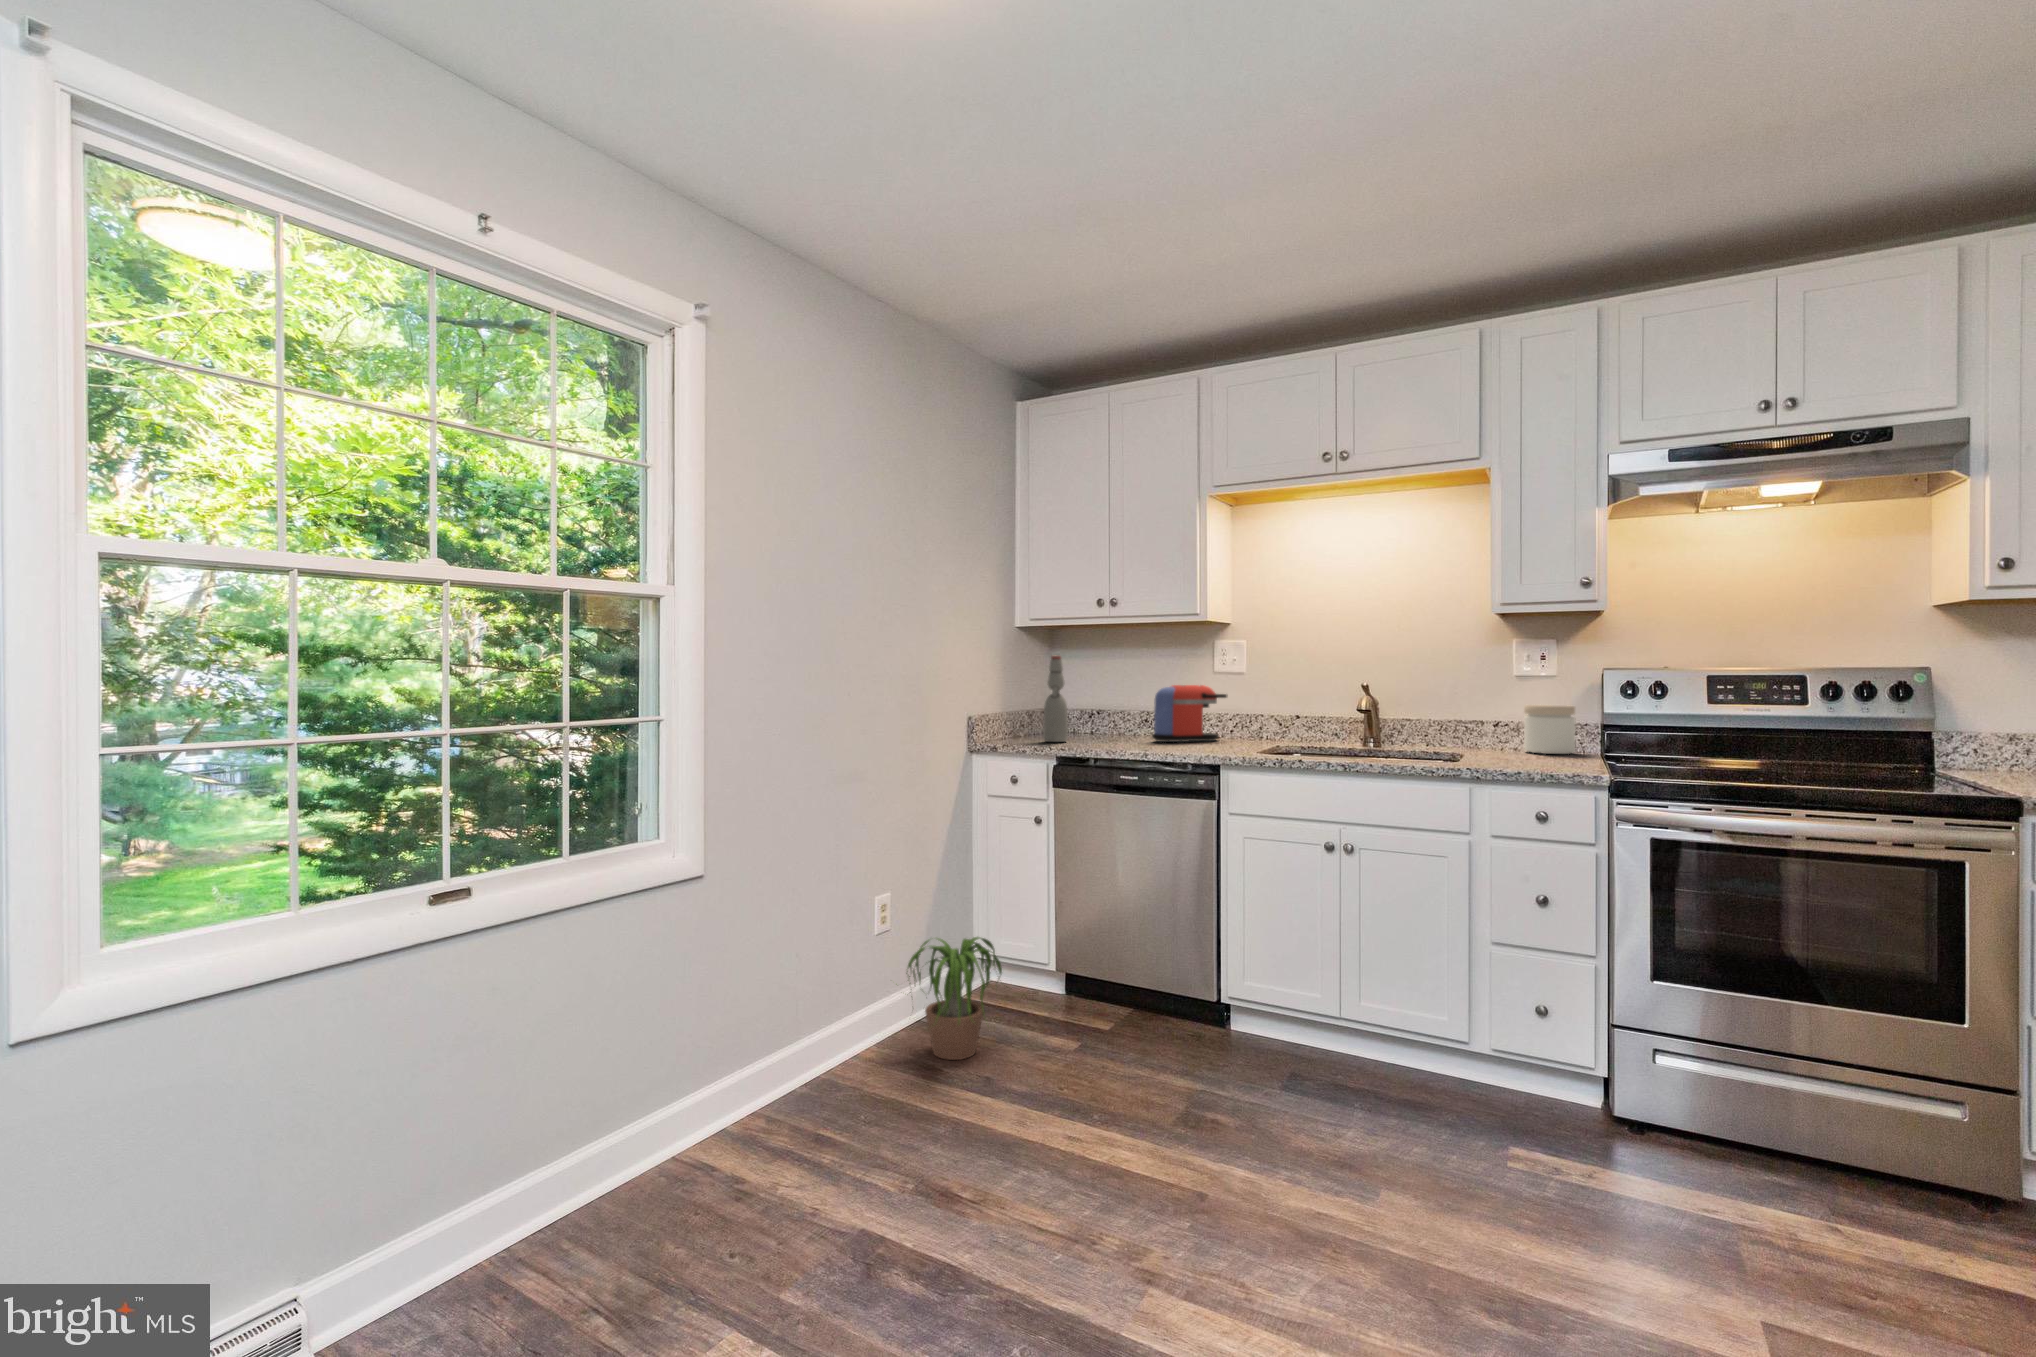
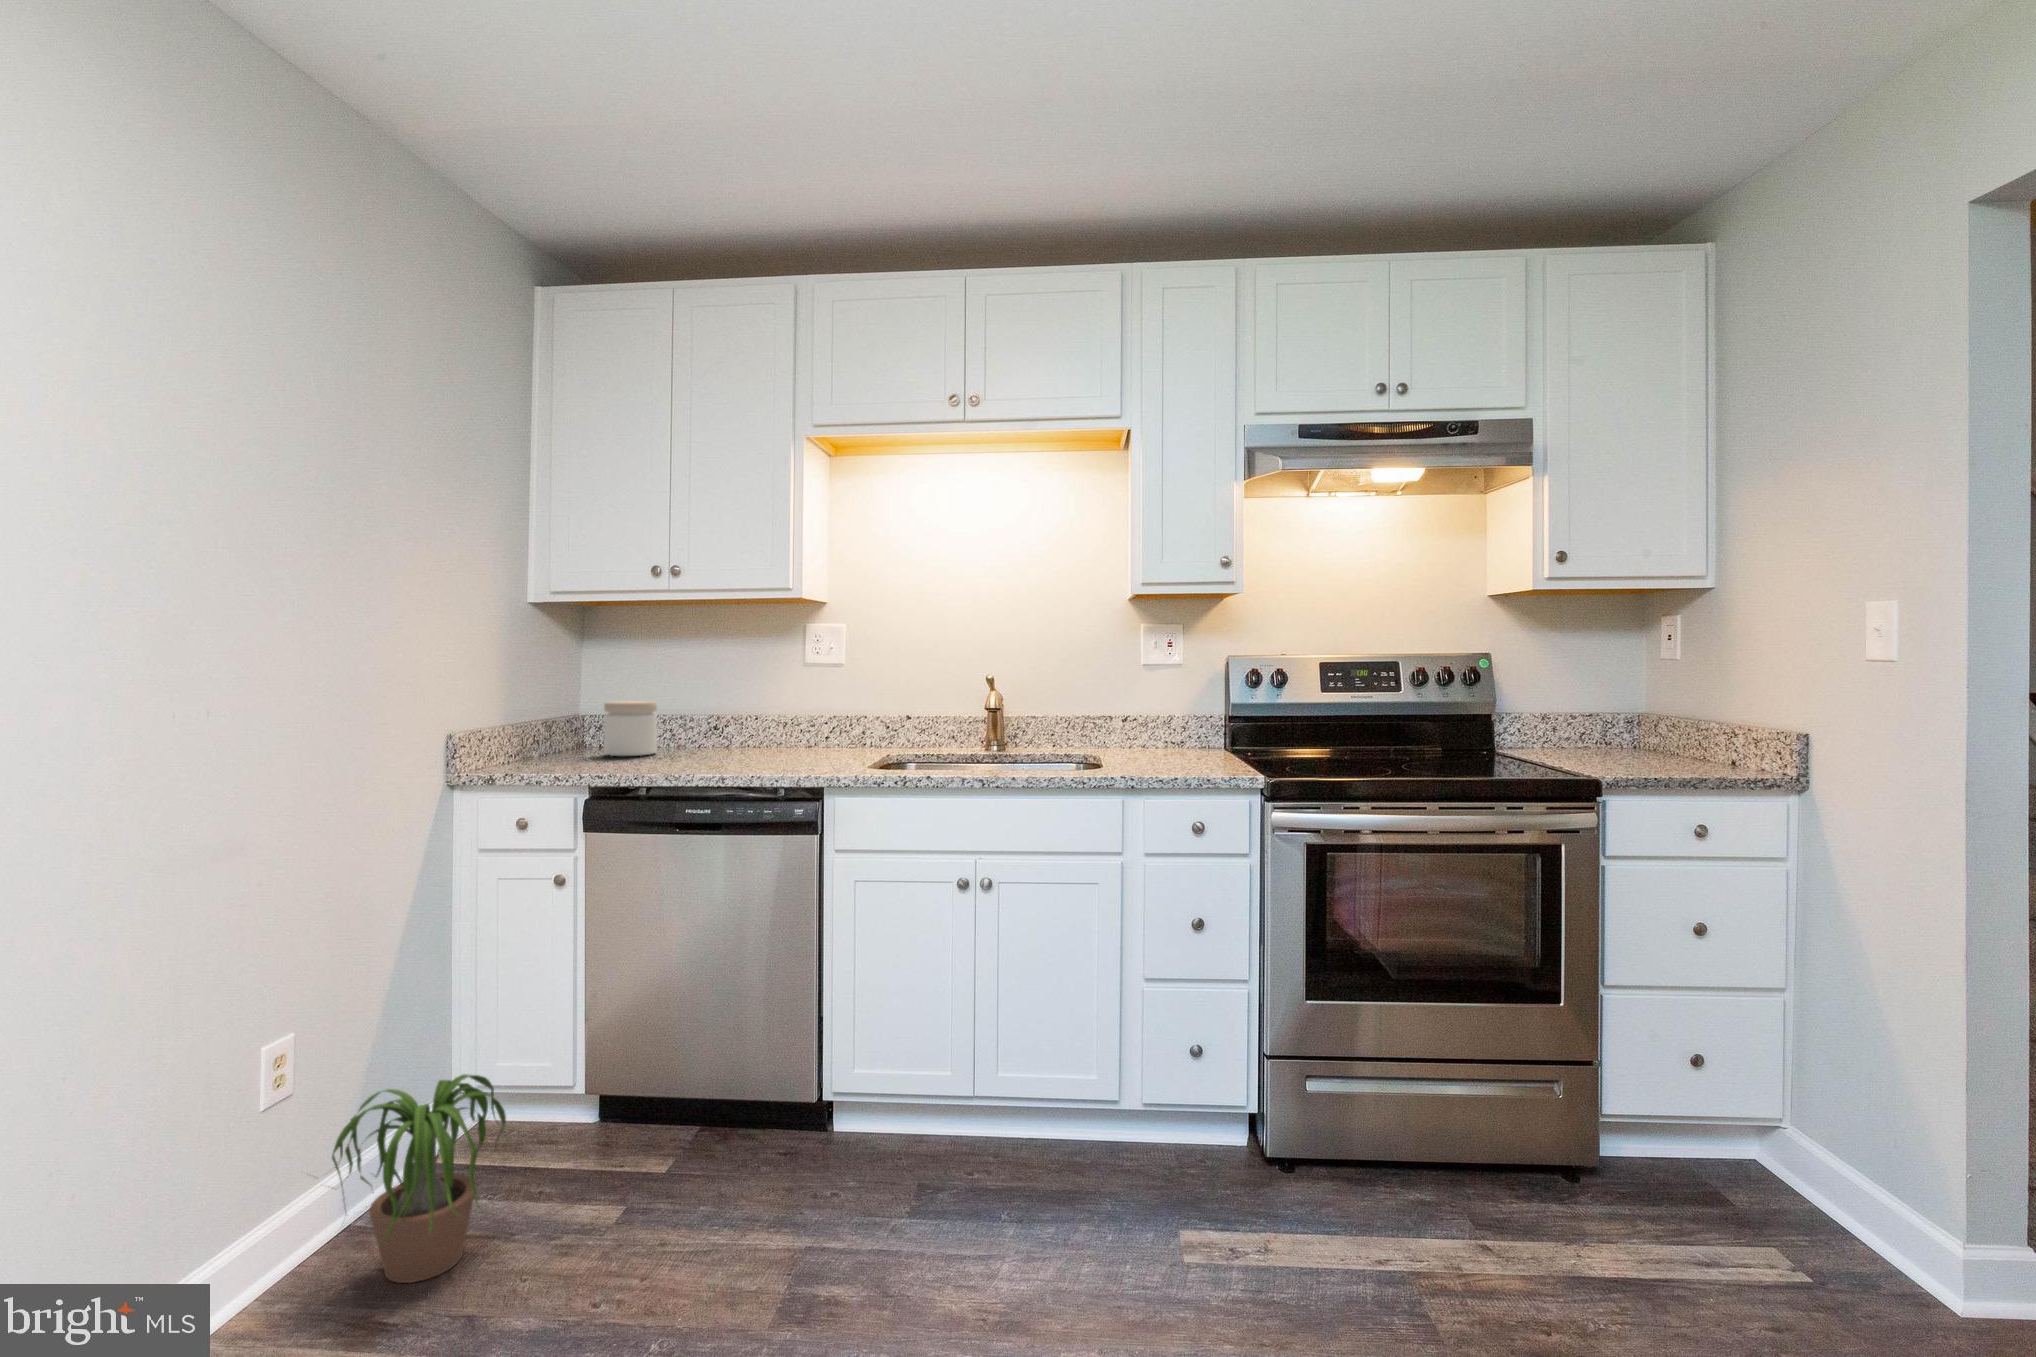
bottle: present [1043,656,1068,742] -> none [567,643,603,765]
coffee maker: present [1152,685,1227,742] -> none [724,681,820,756]
jar: present [1524,705,1575,754] -> present [604,701,657,756]

